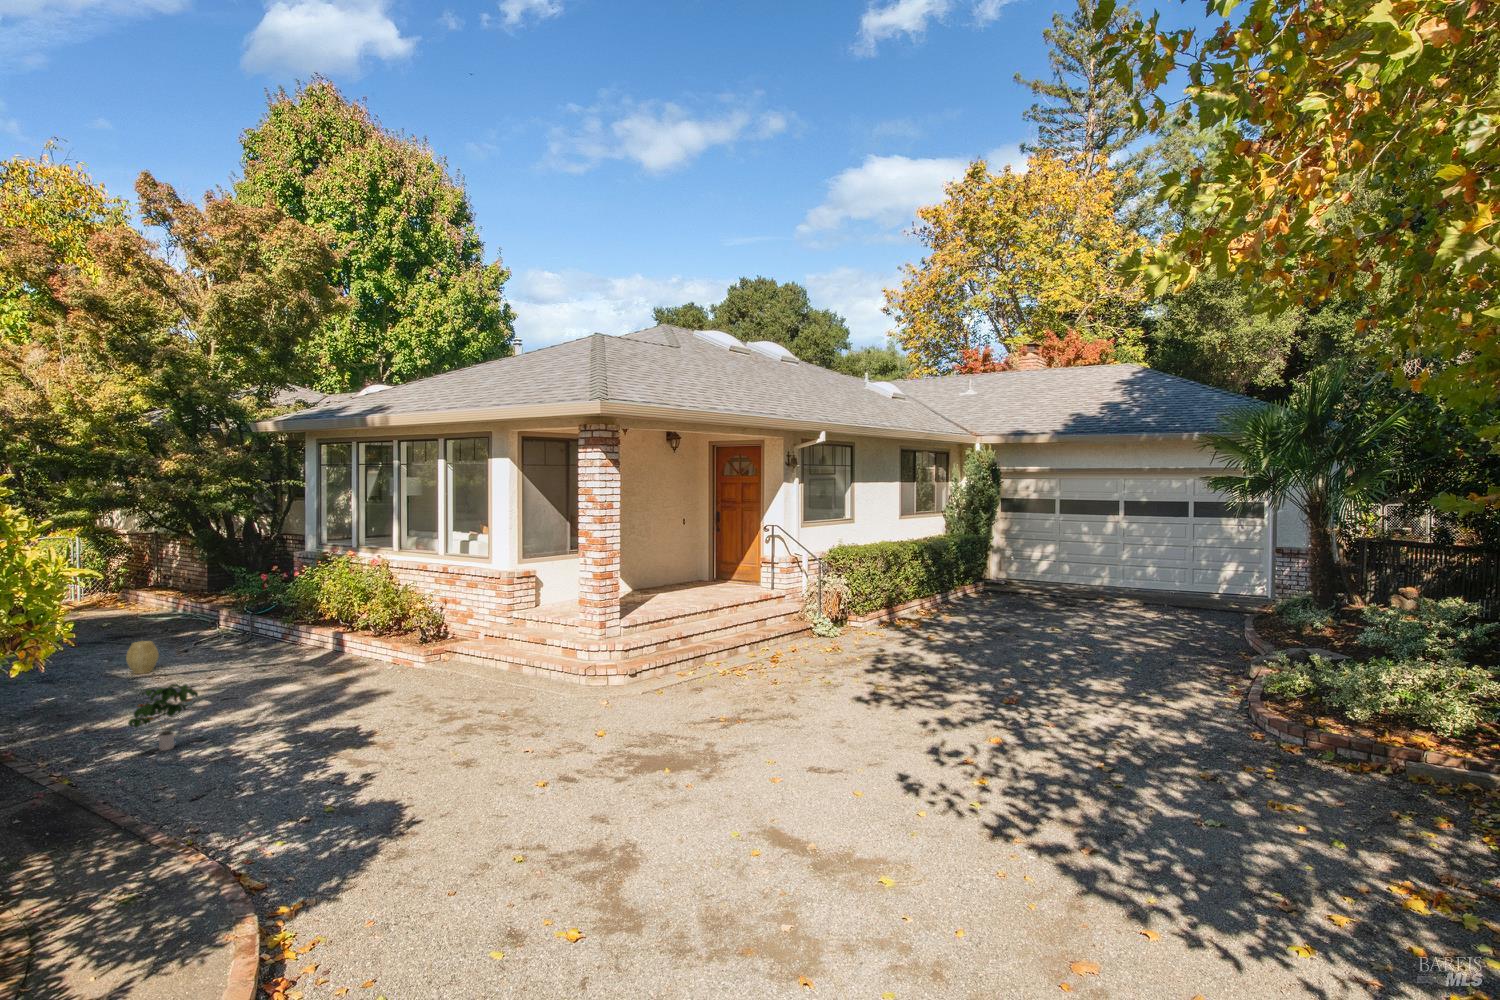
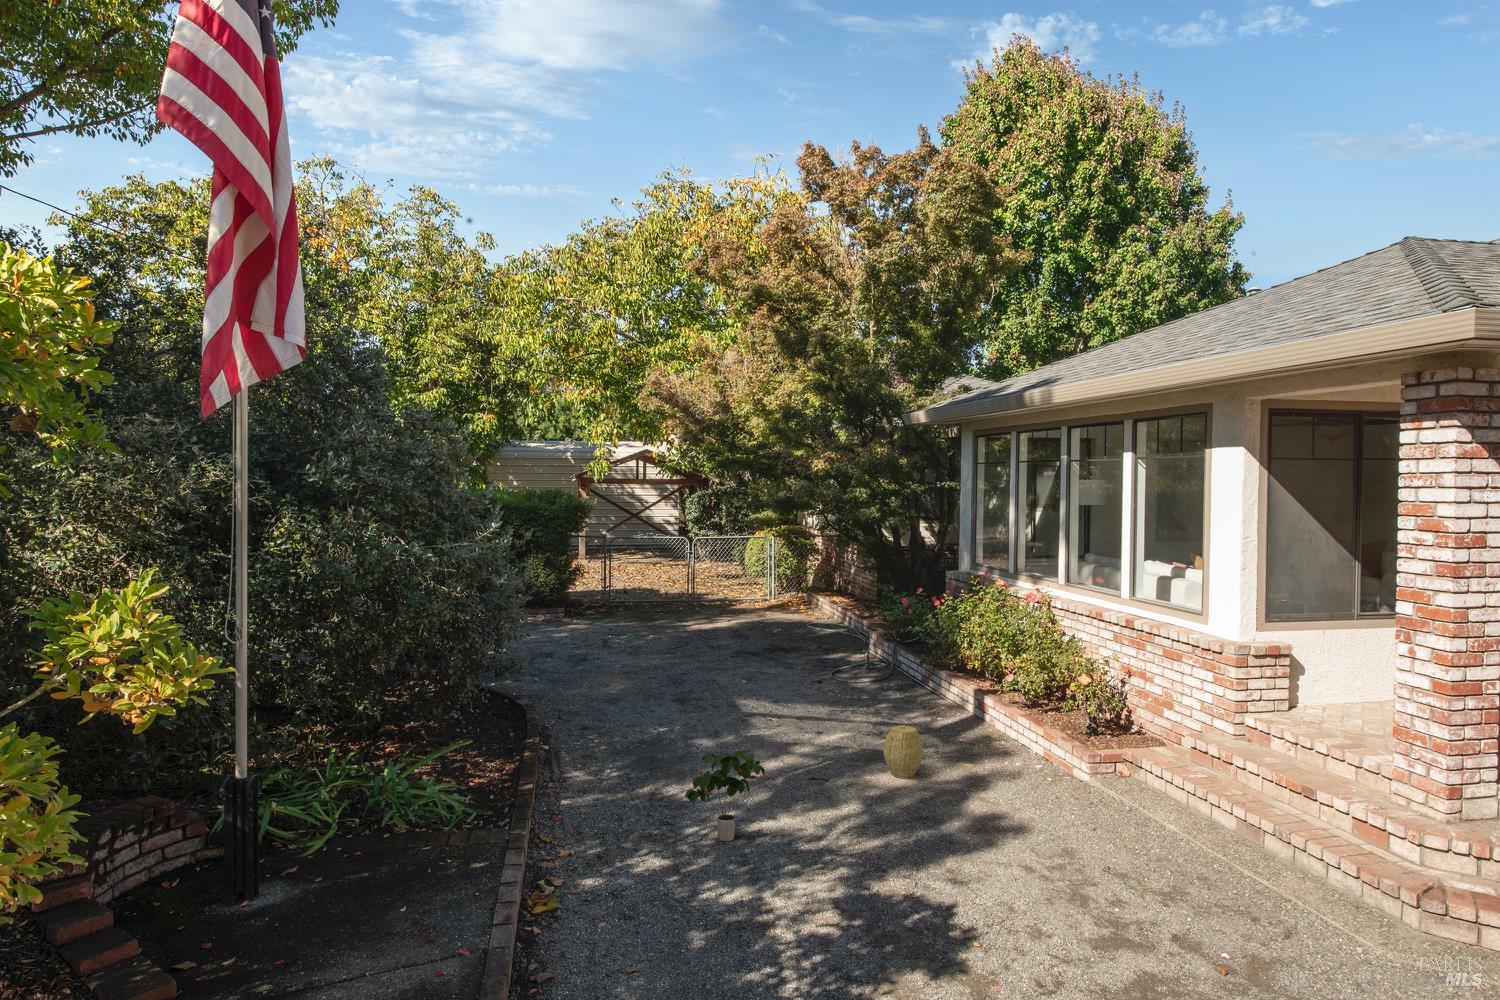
woven basket: present [126,641,159,674] -> present [883,725,923,778]

